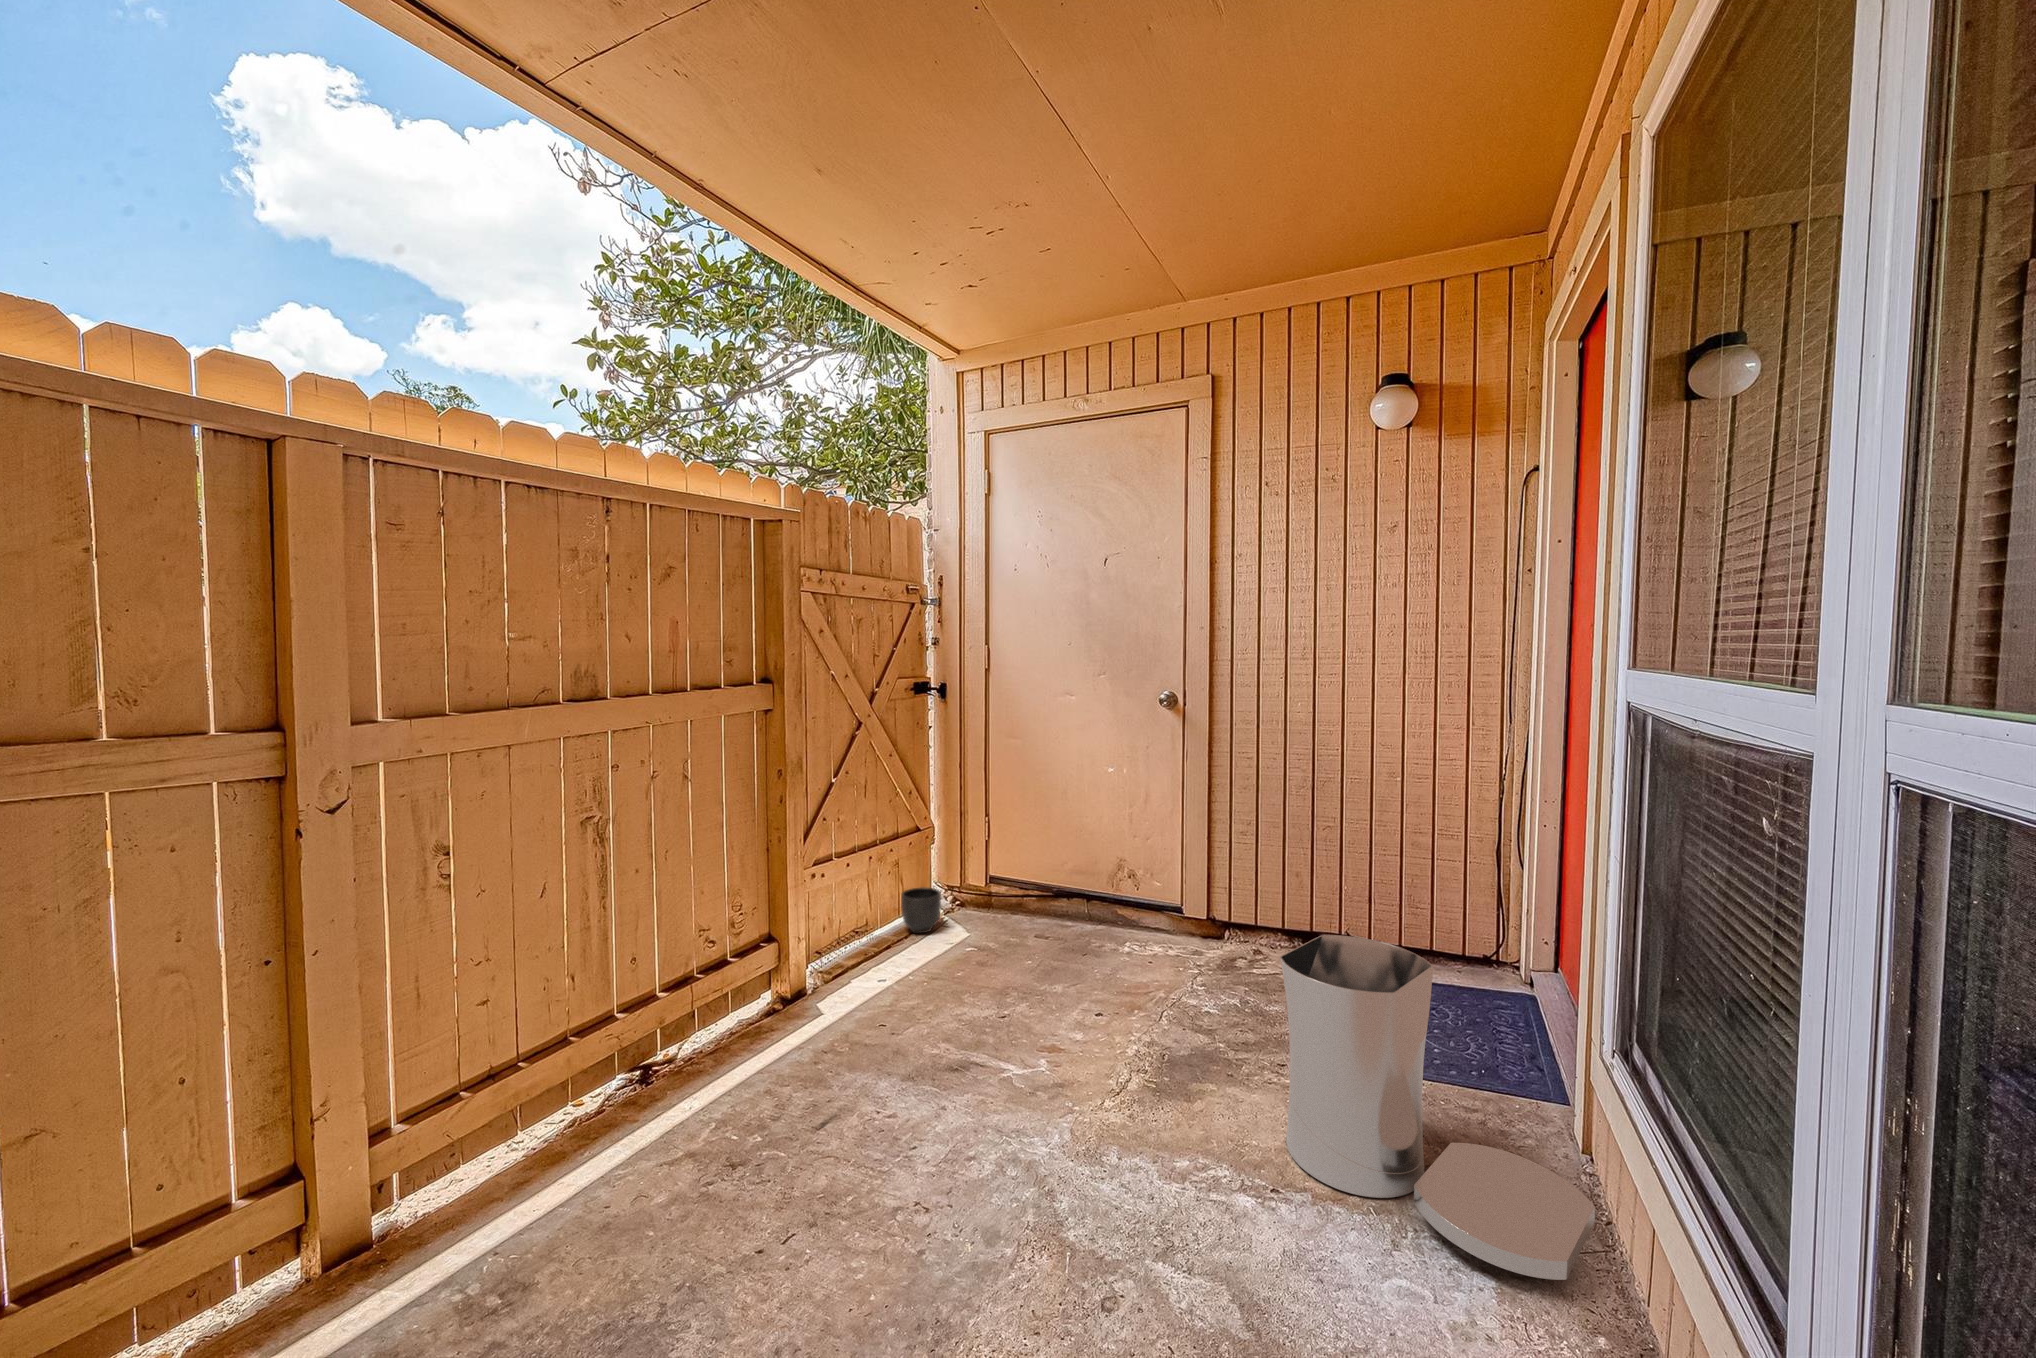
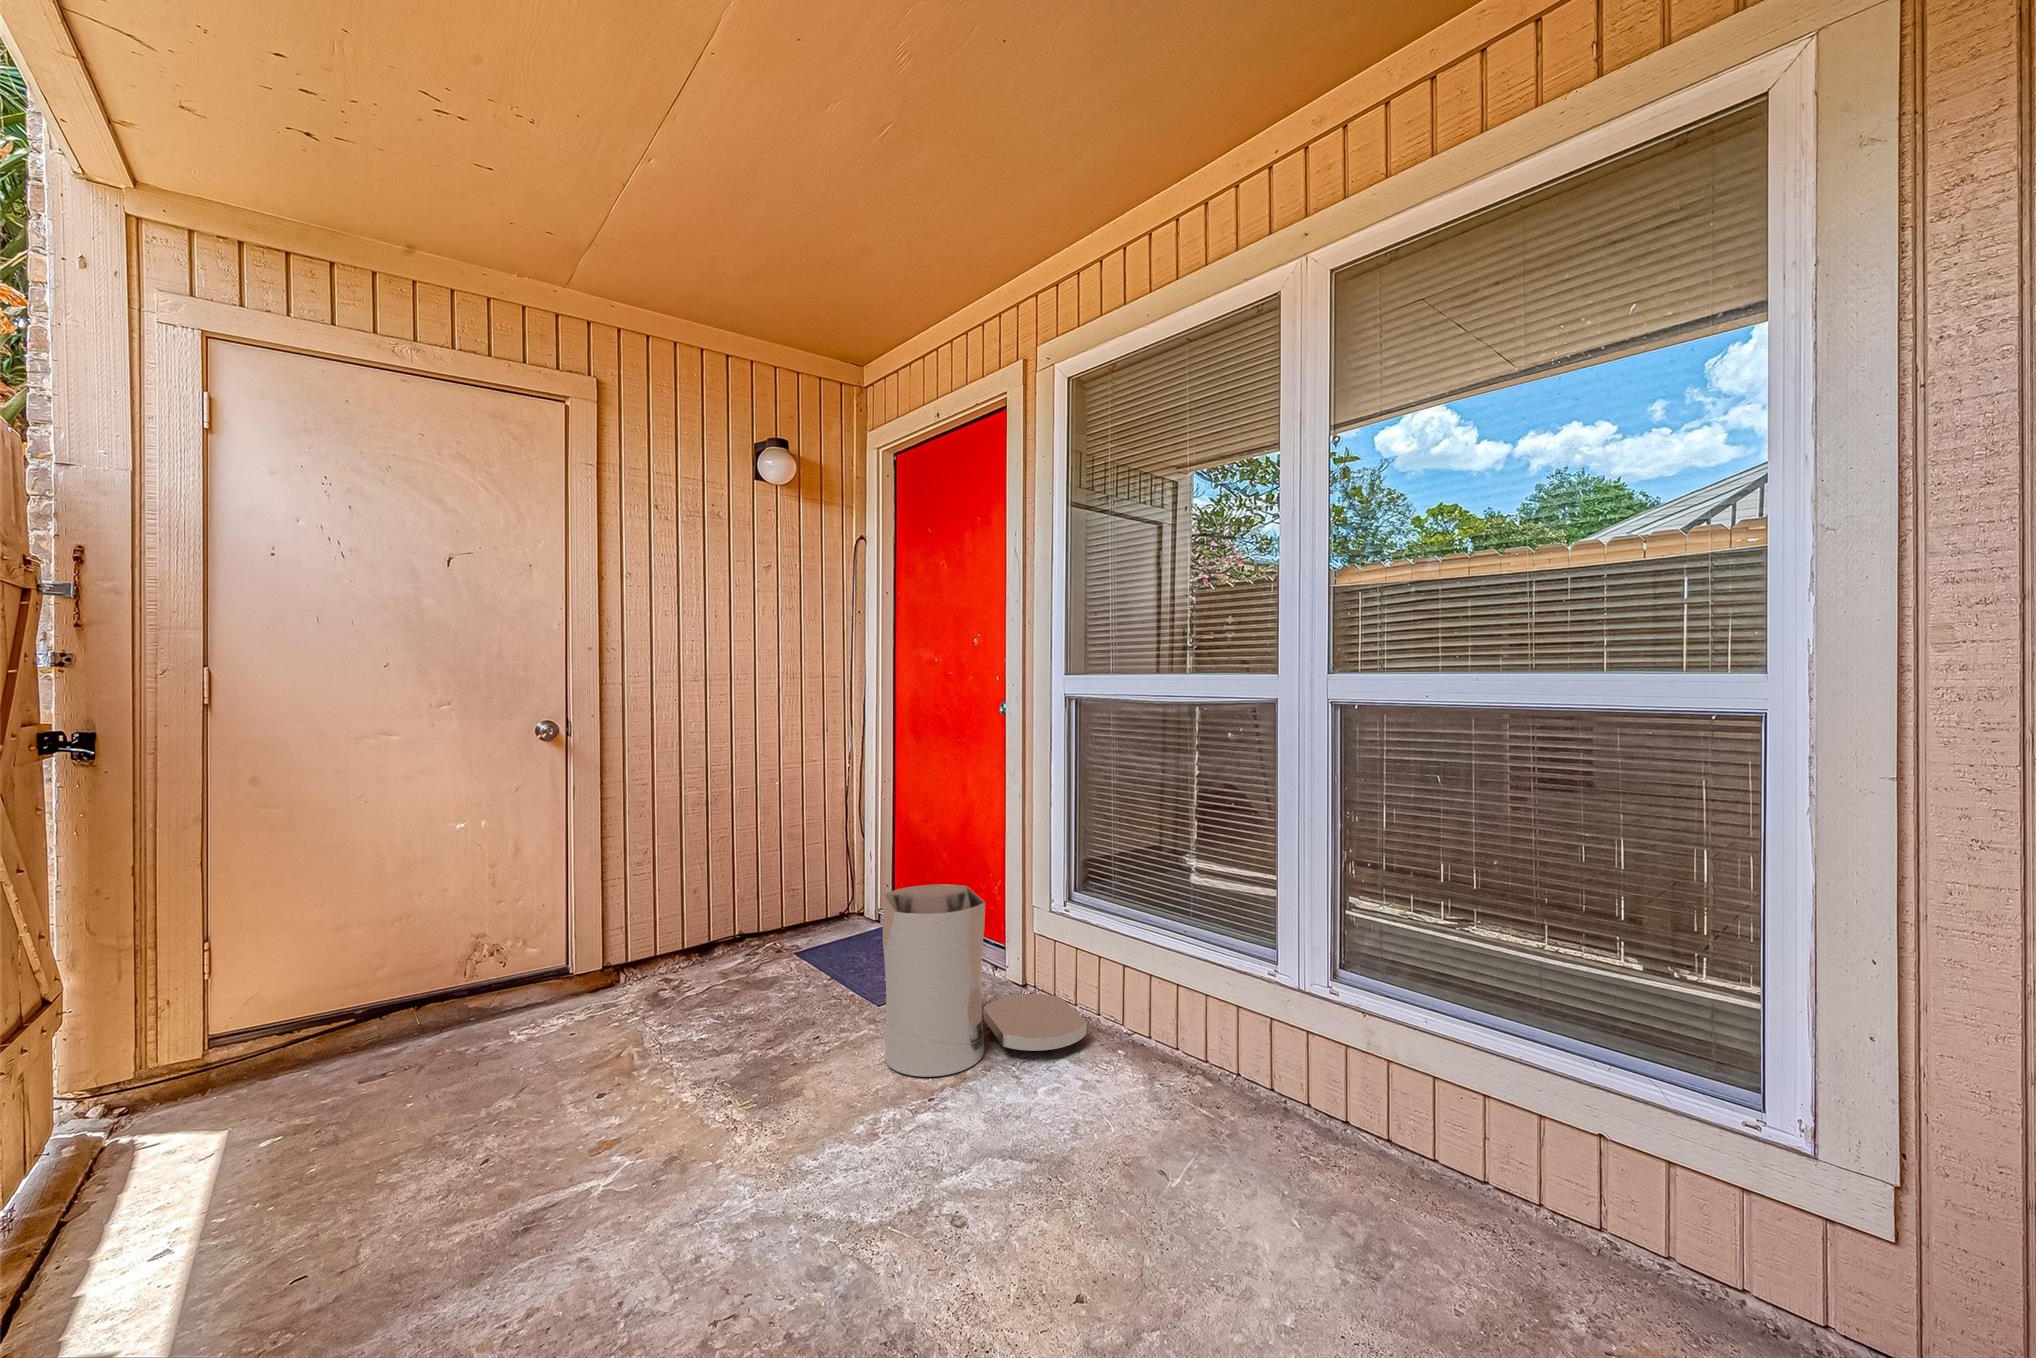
planter: present [901,887,941,933] -> none [36,1088,152,1188]

